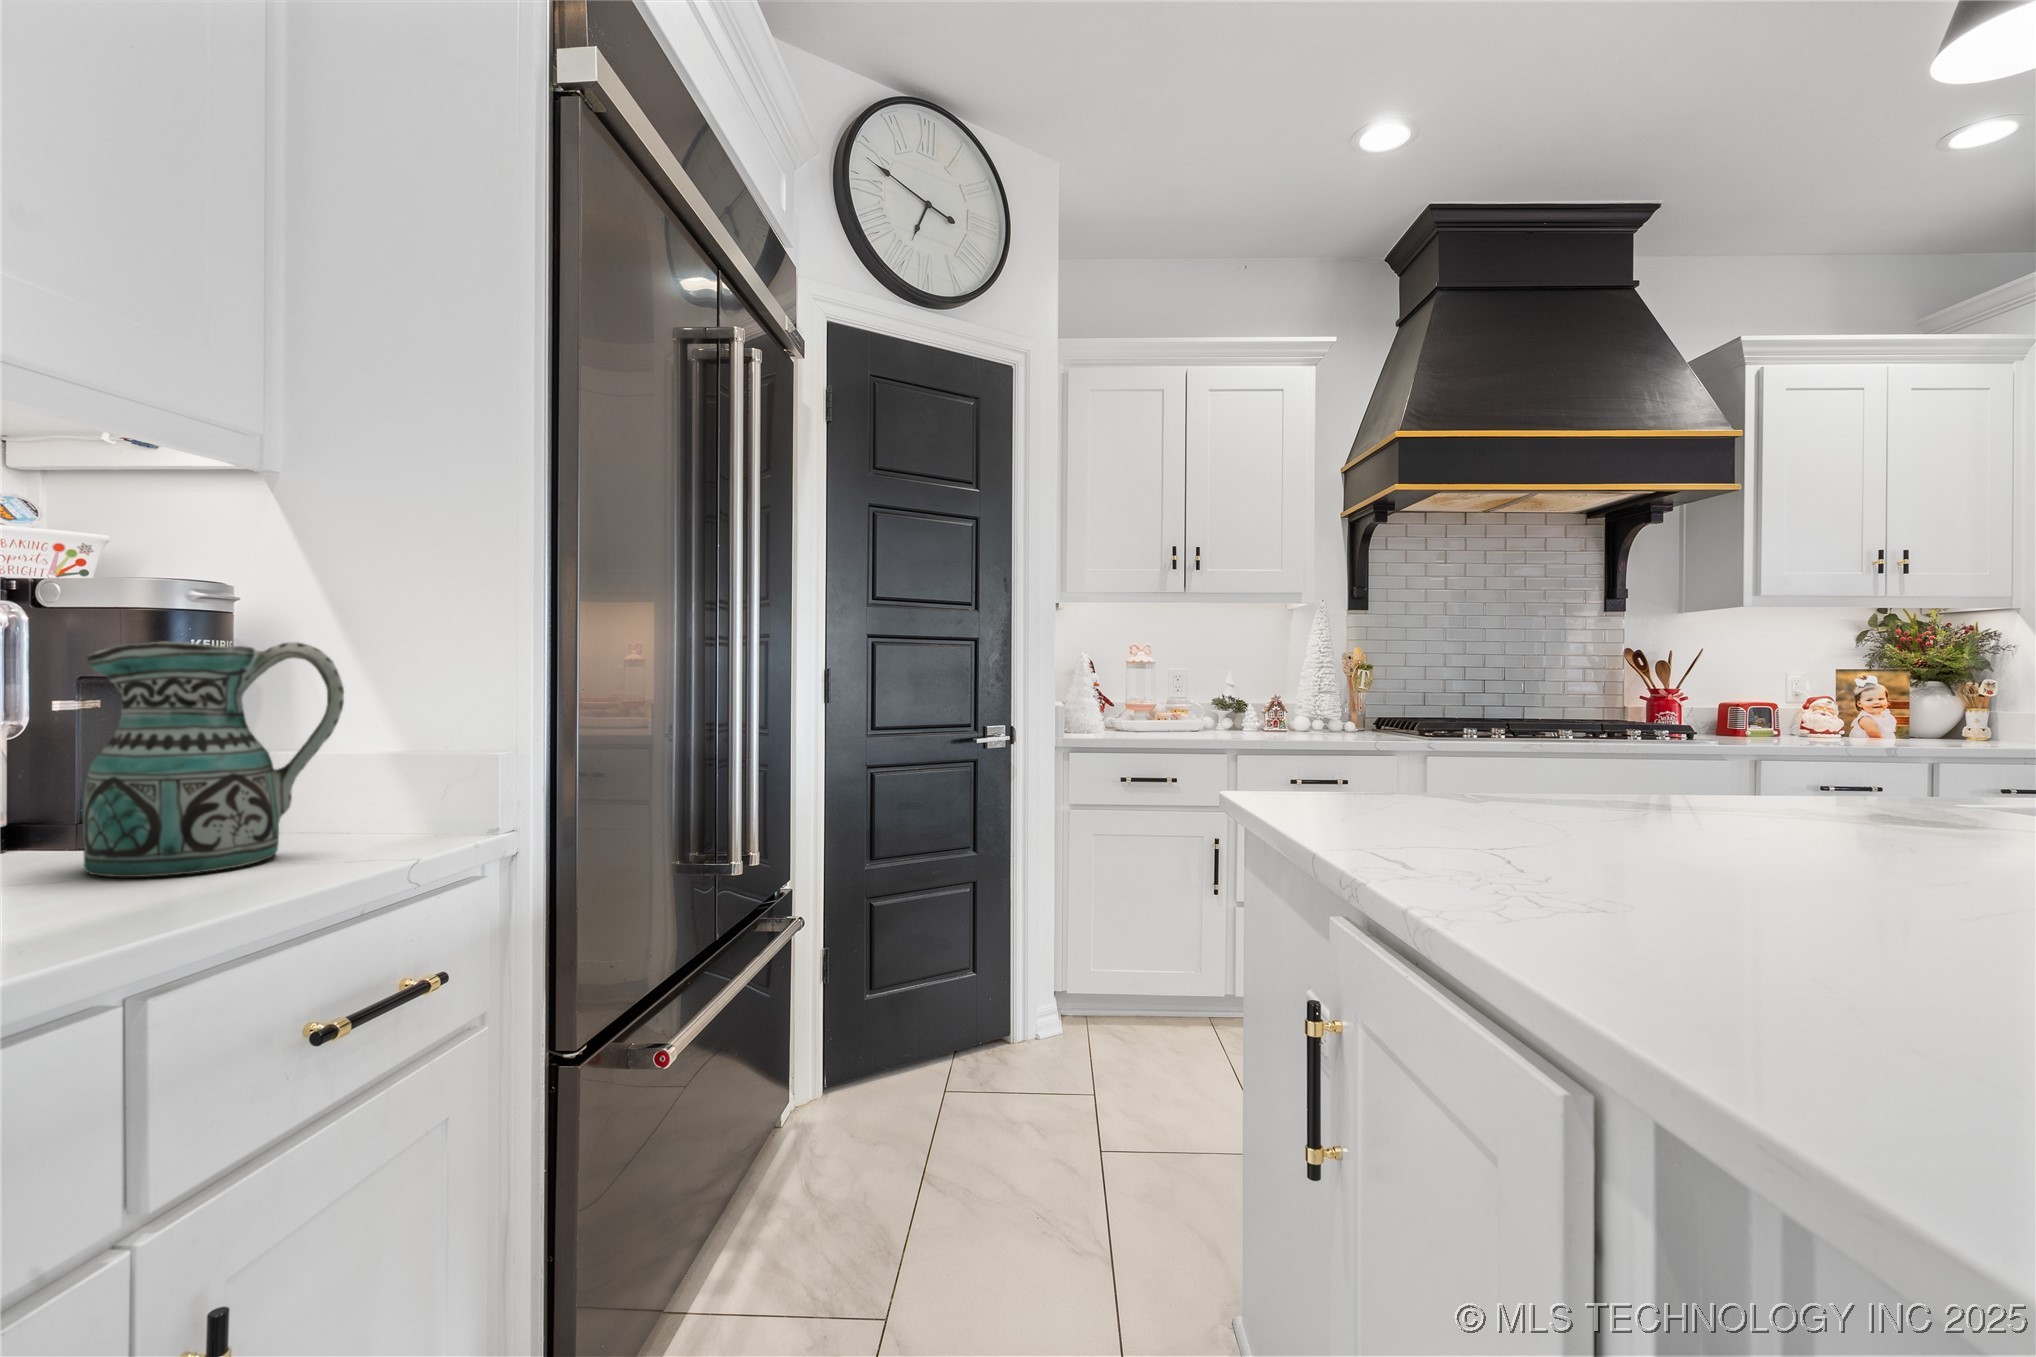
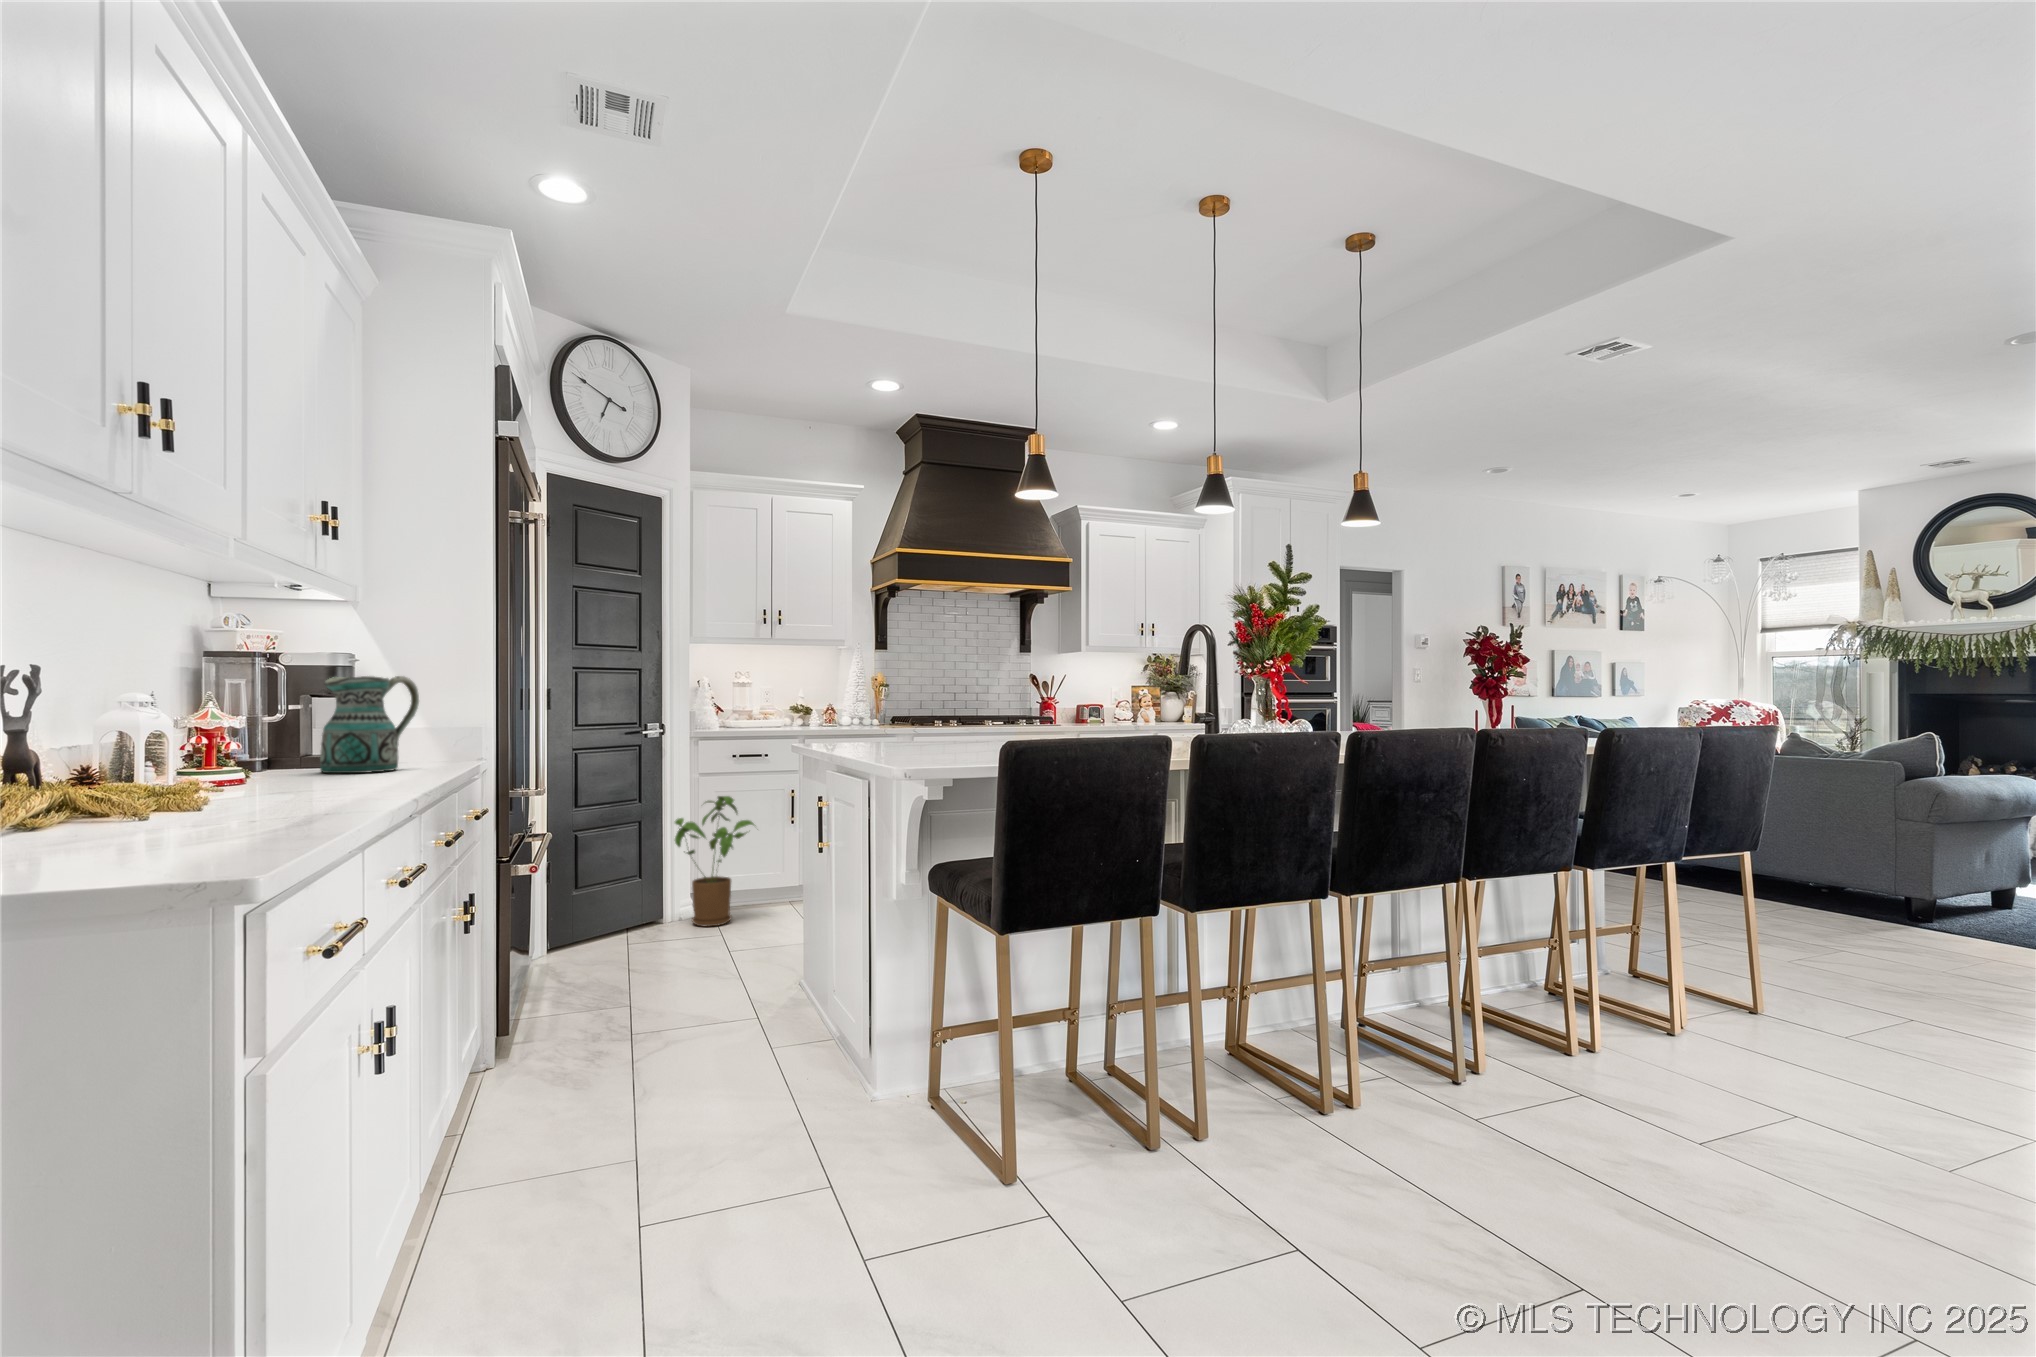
house plant: none [1024,845,1158,1061] -> present [675,796,754,927]

